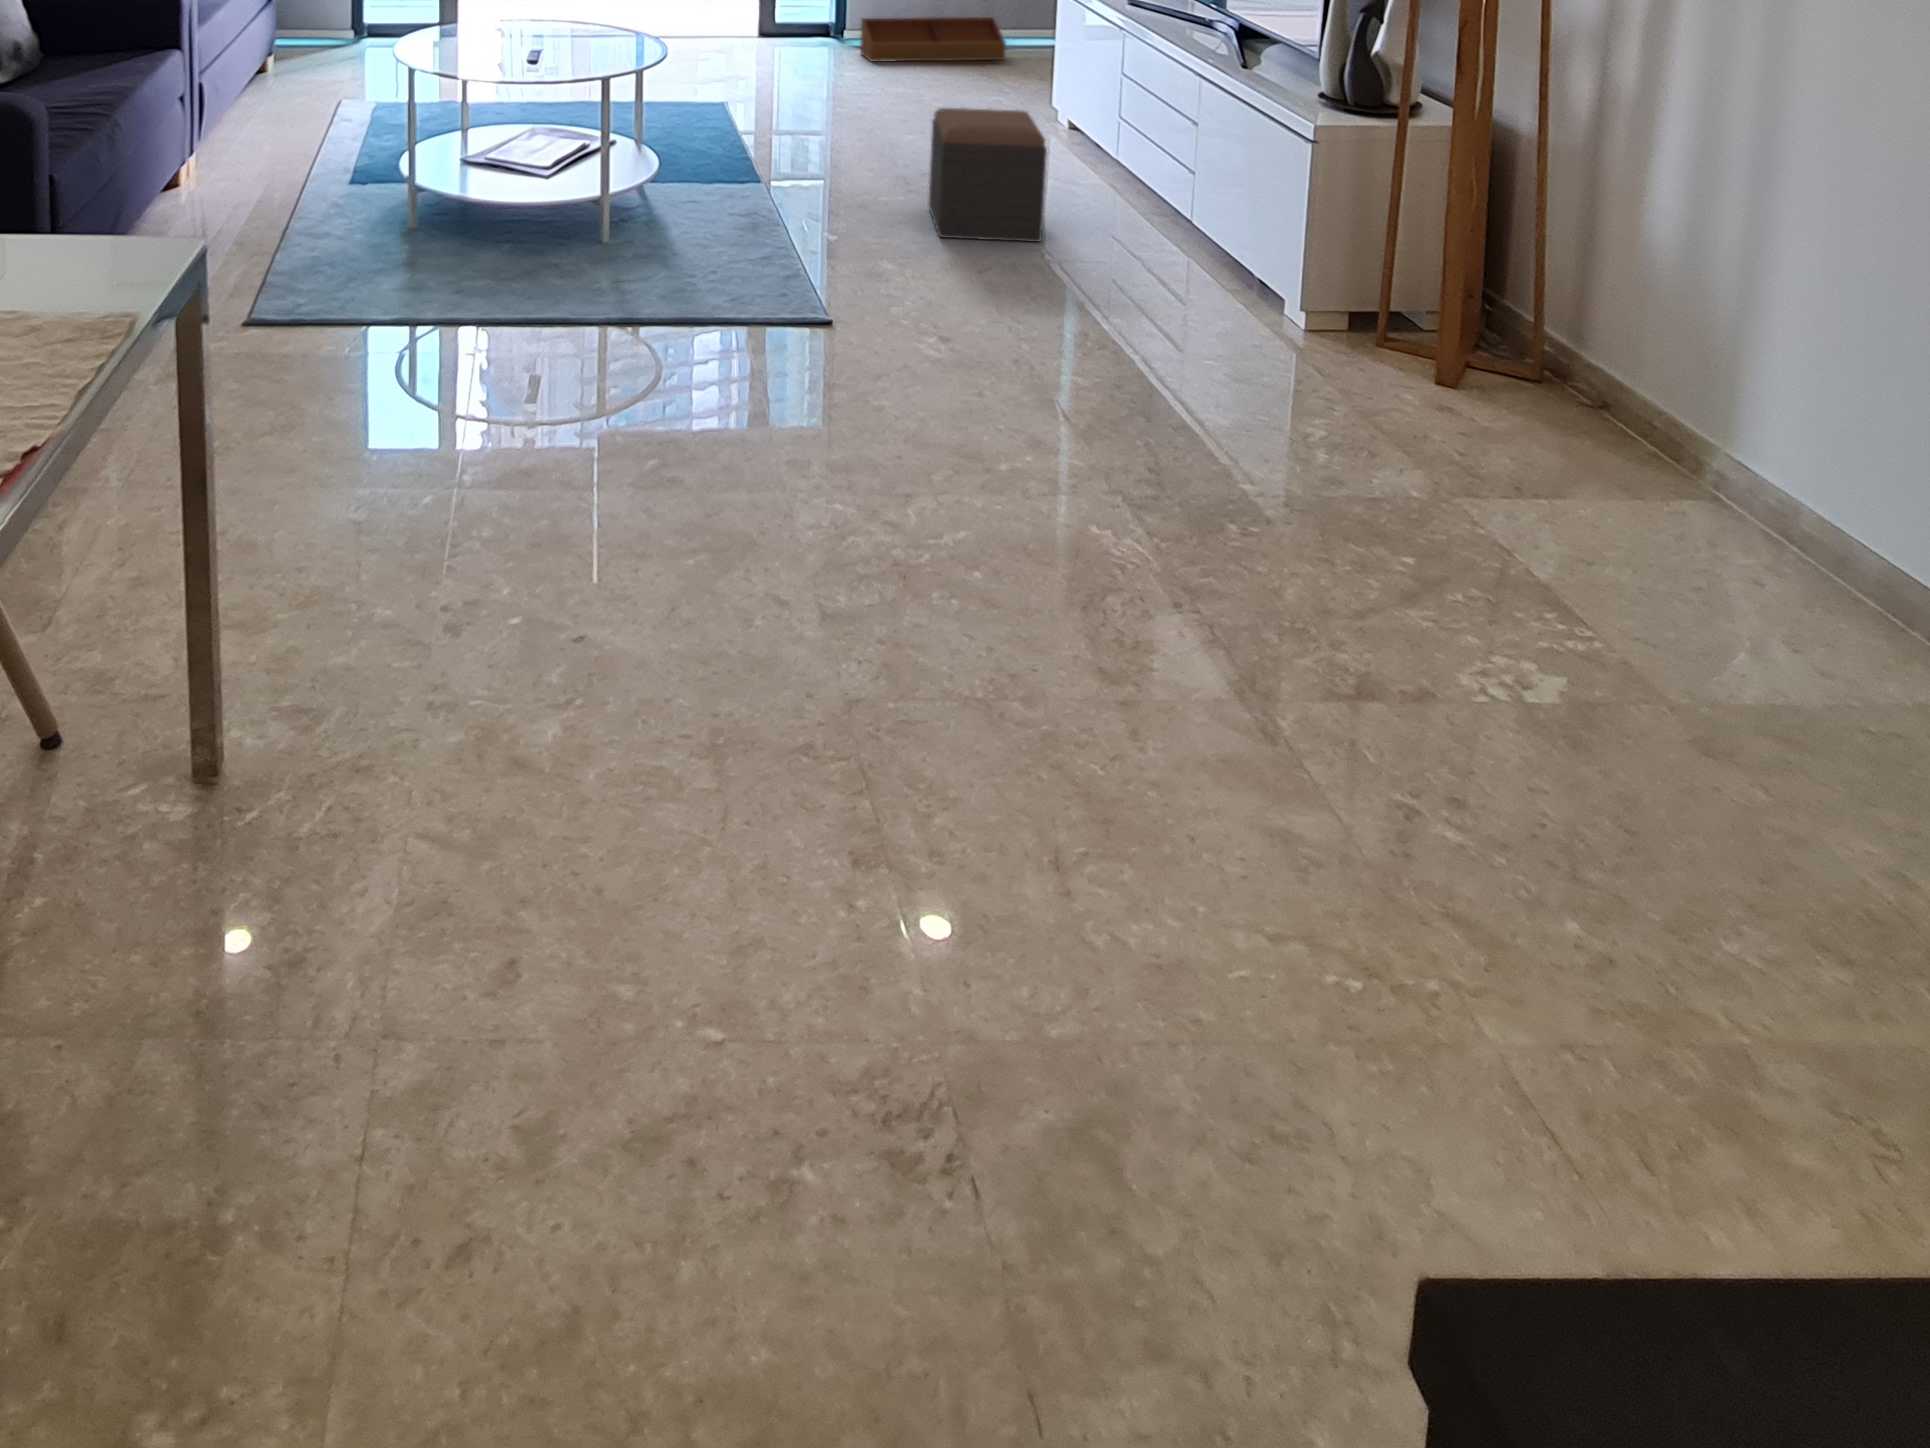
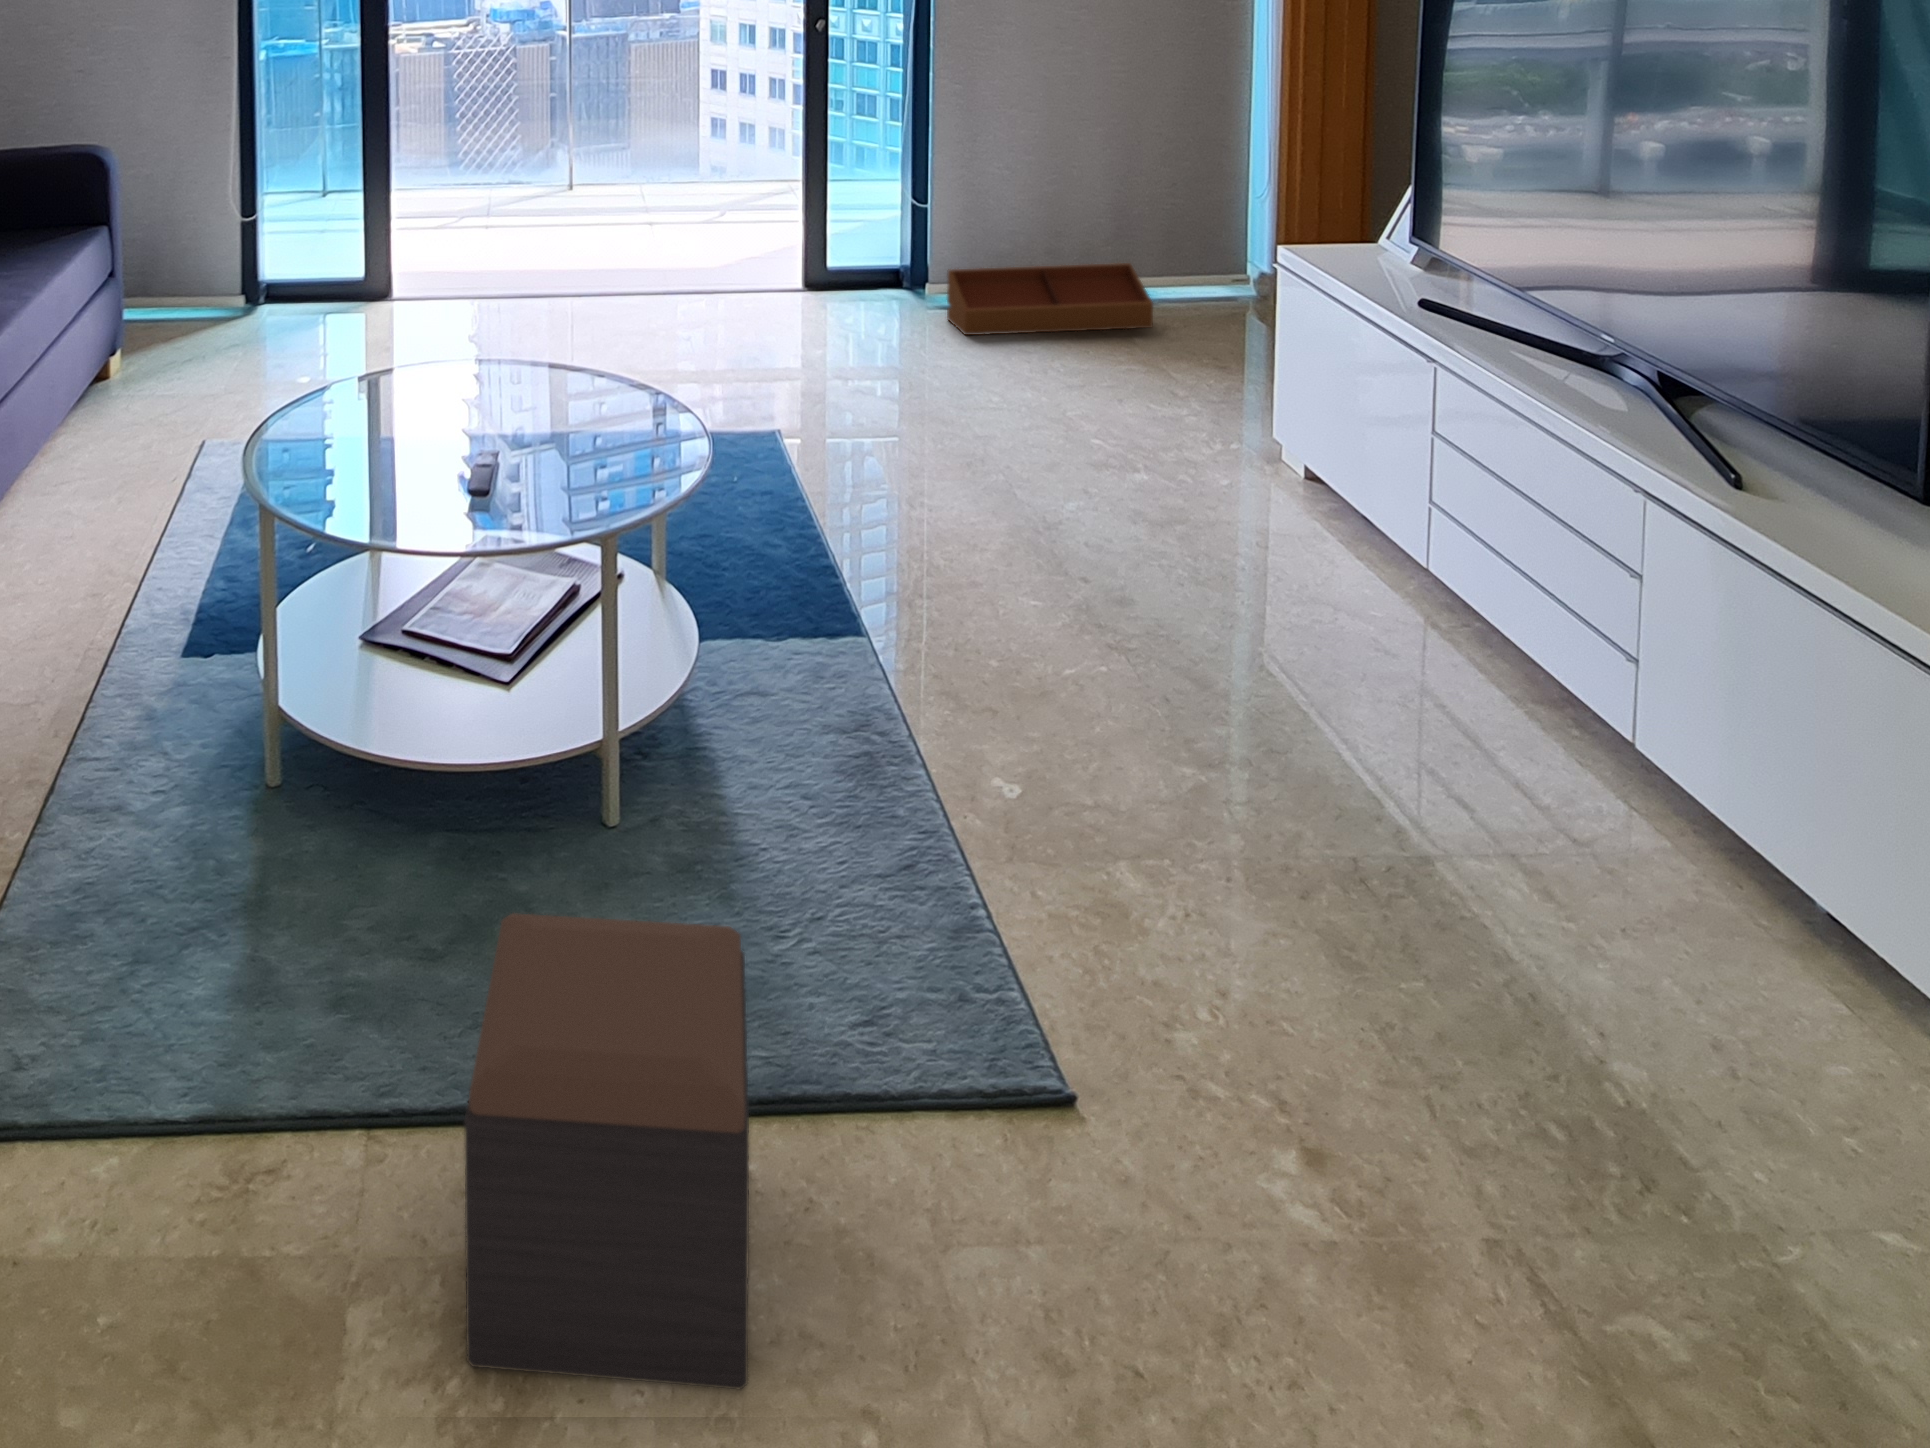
footstool: present [929,108,1047,242] -> present [464,914,749,1389]

